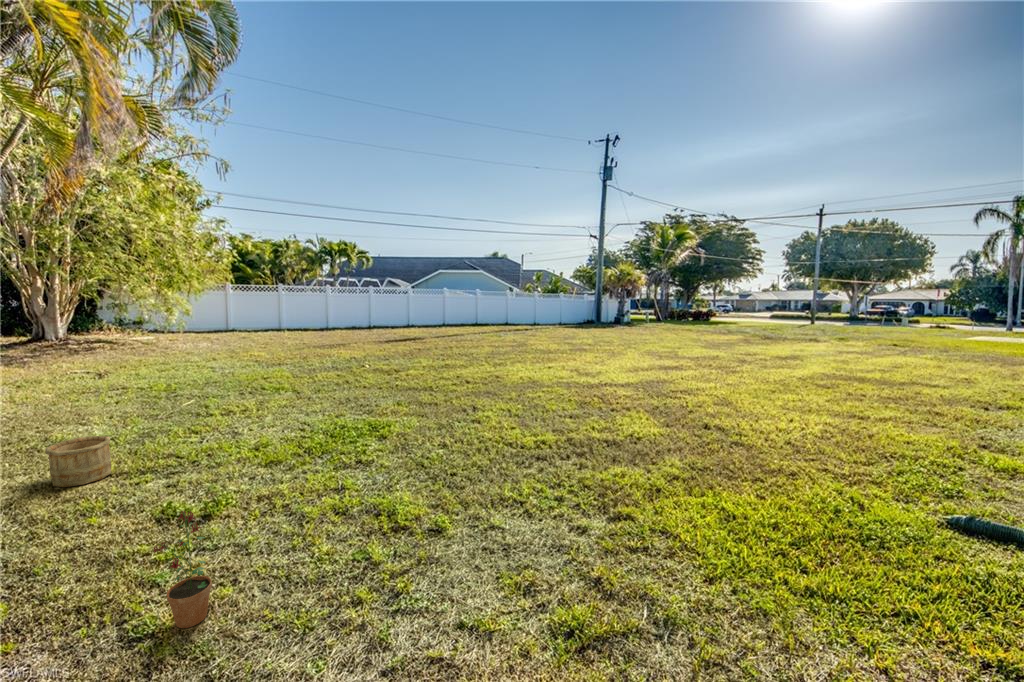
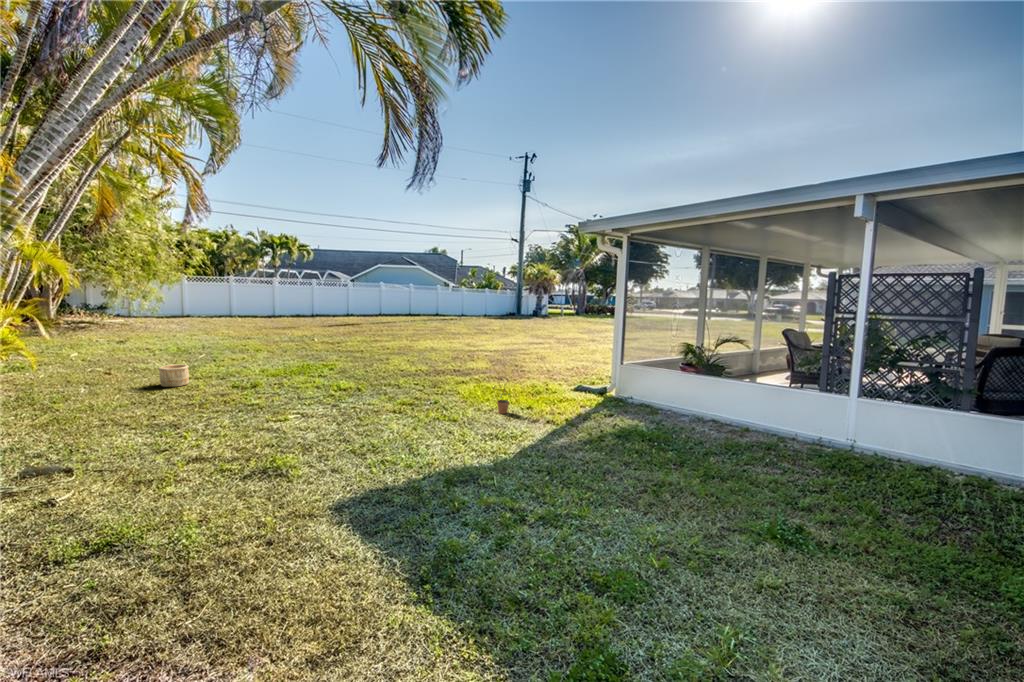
potted plant: present [153,511,212,628] -> present [493,377,509,414]

